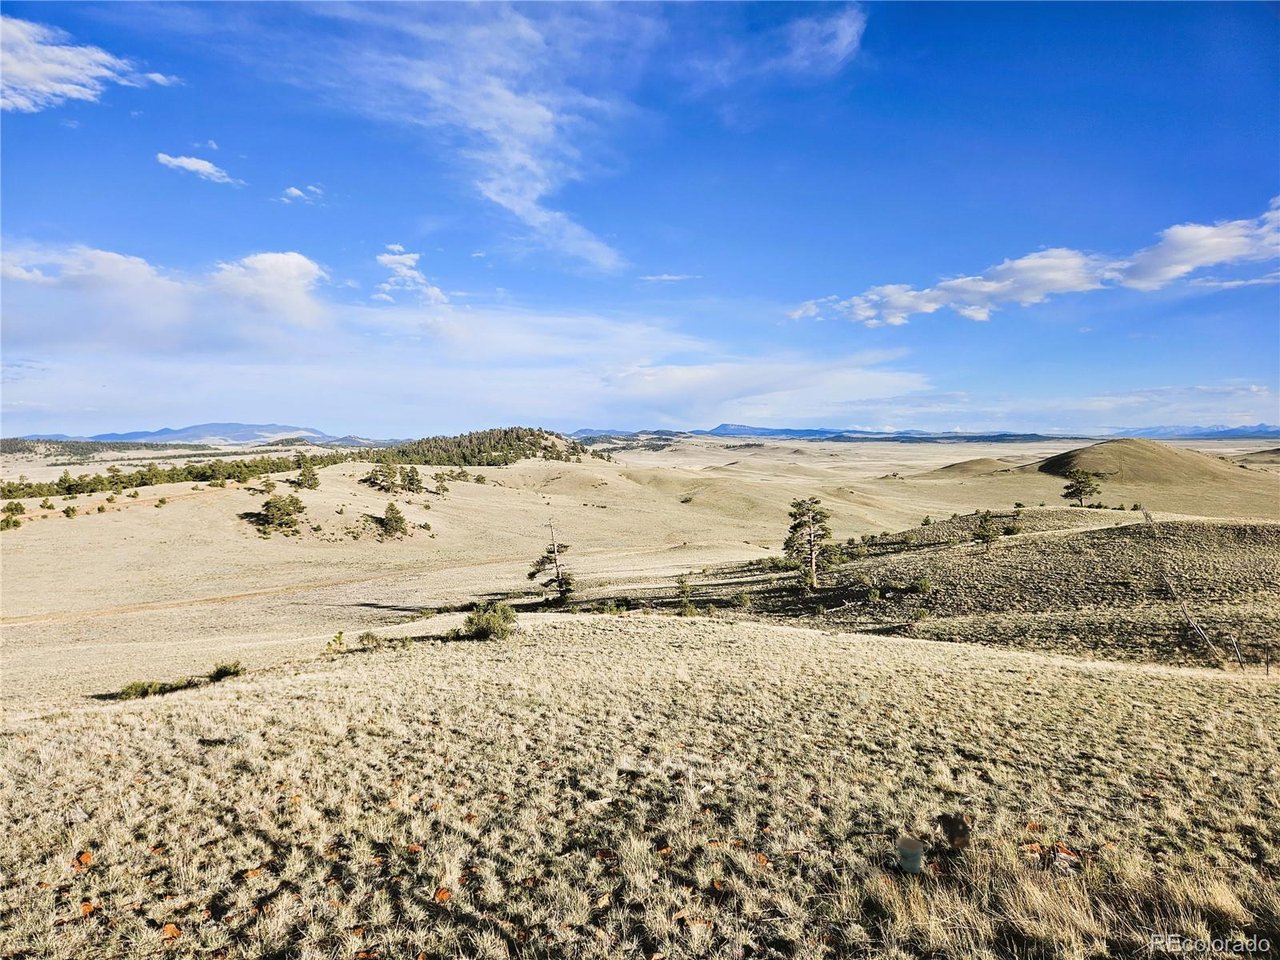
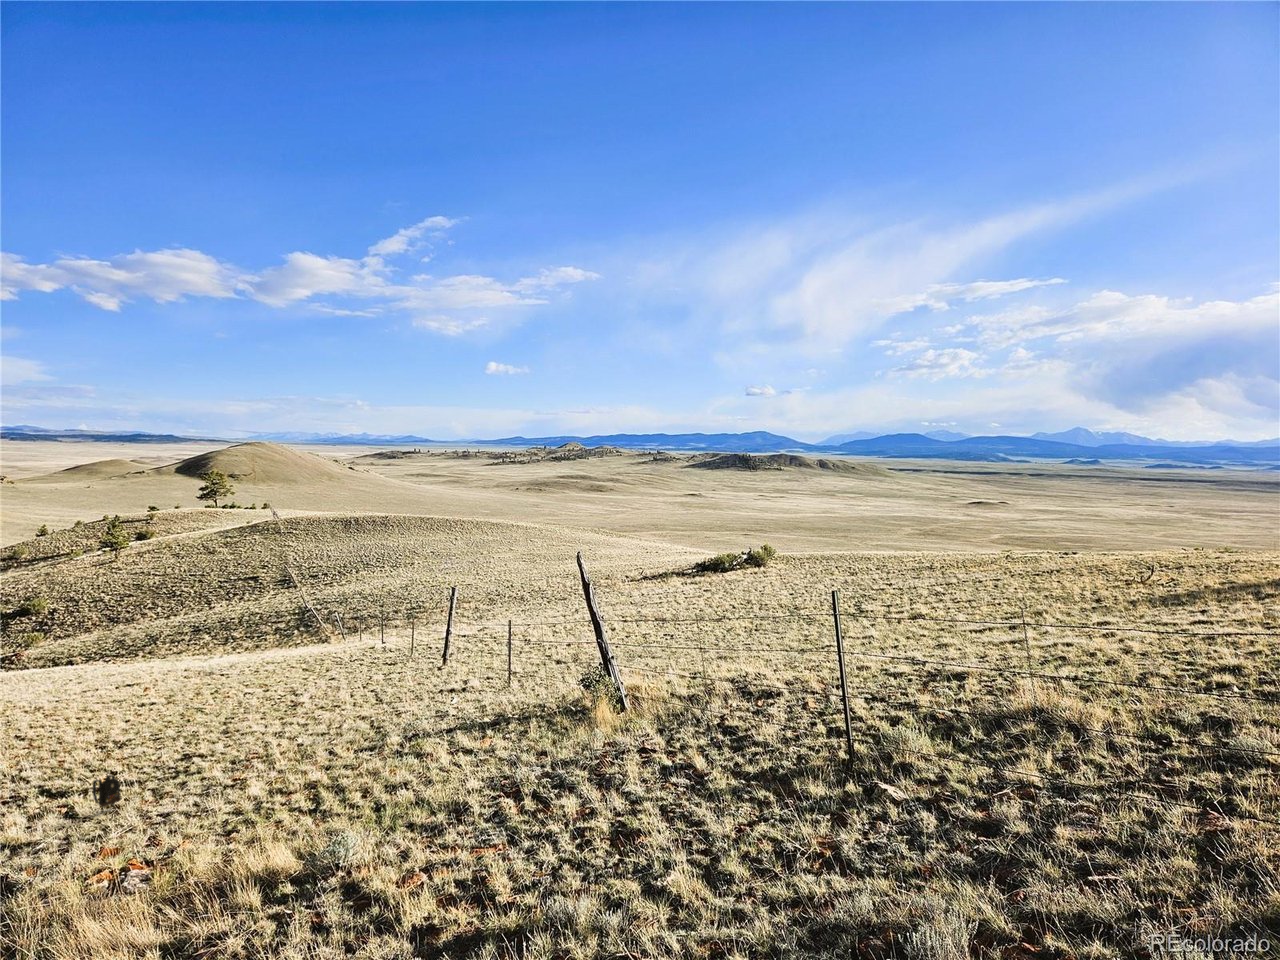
bucket: present [896,838,923,873] -> none [45,809,76,840]

